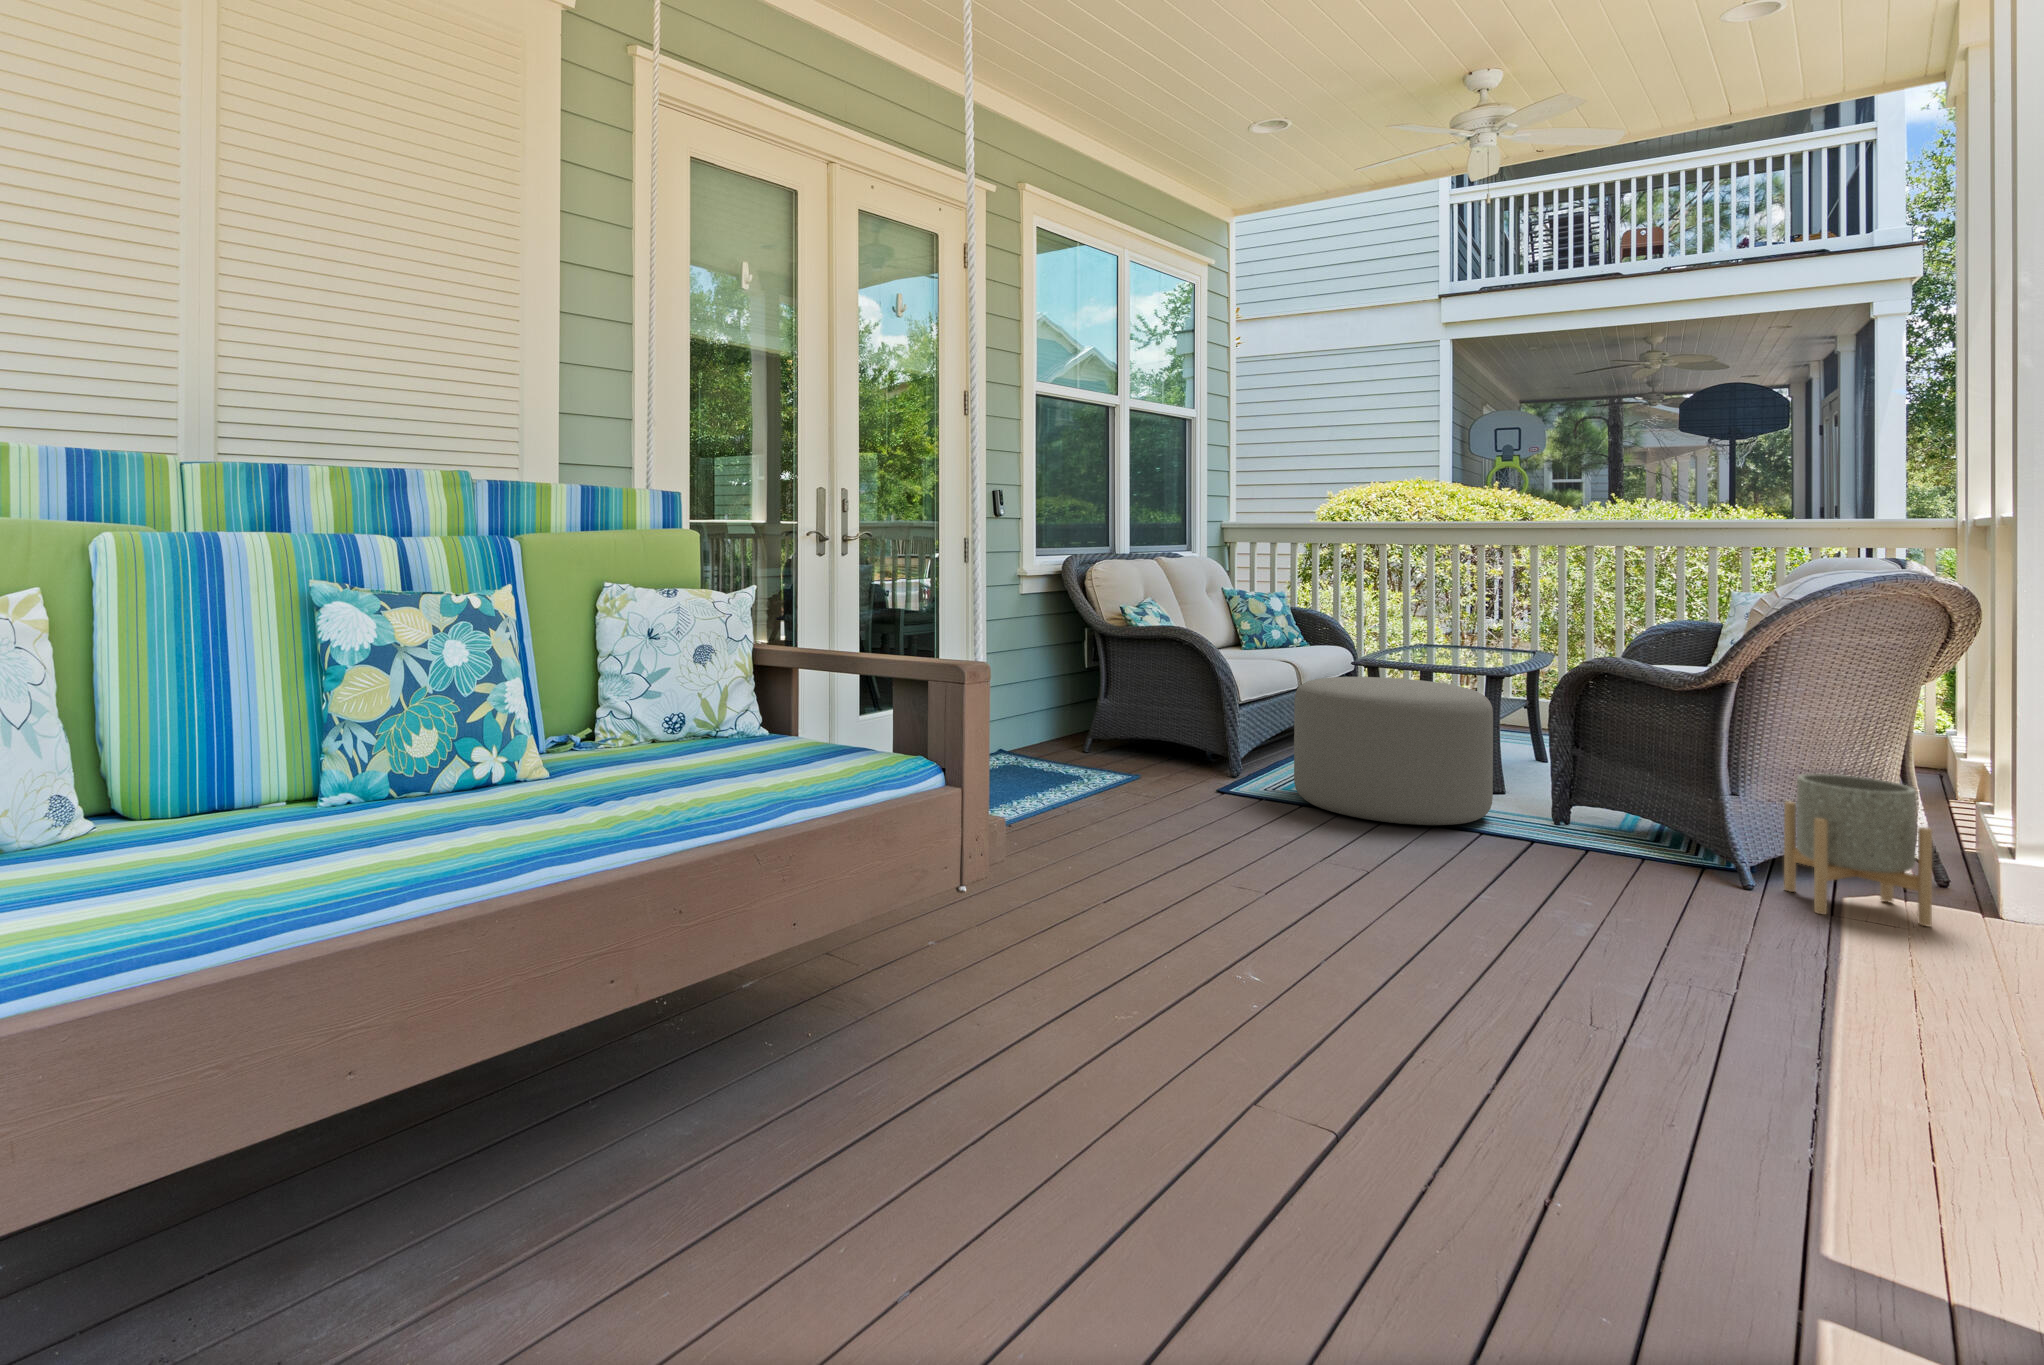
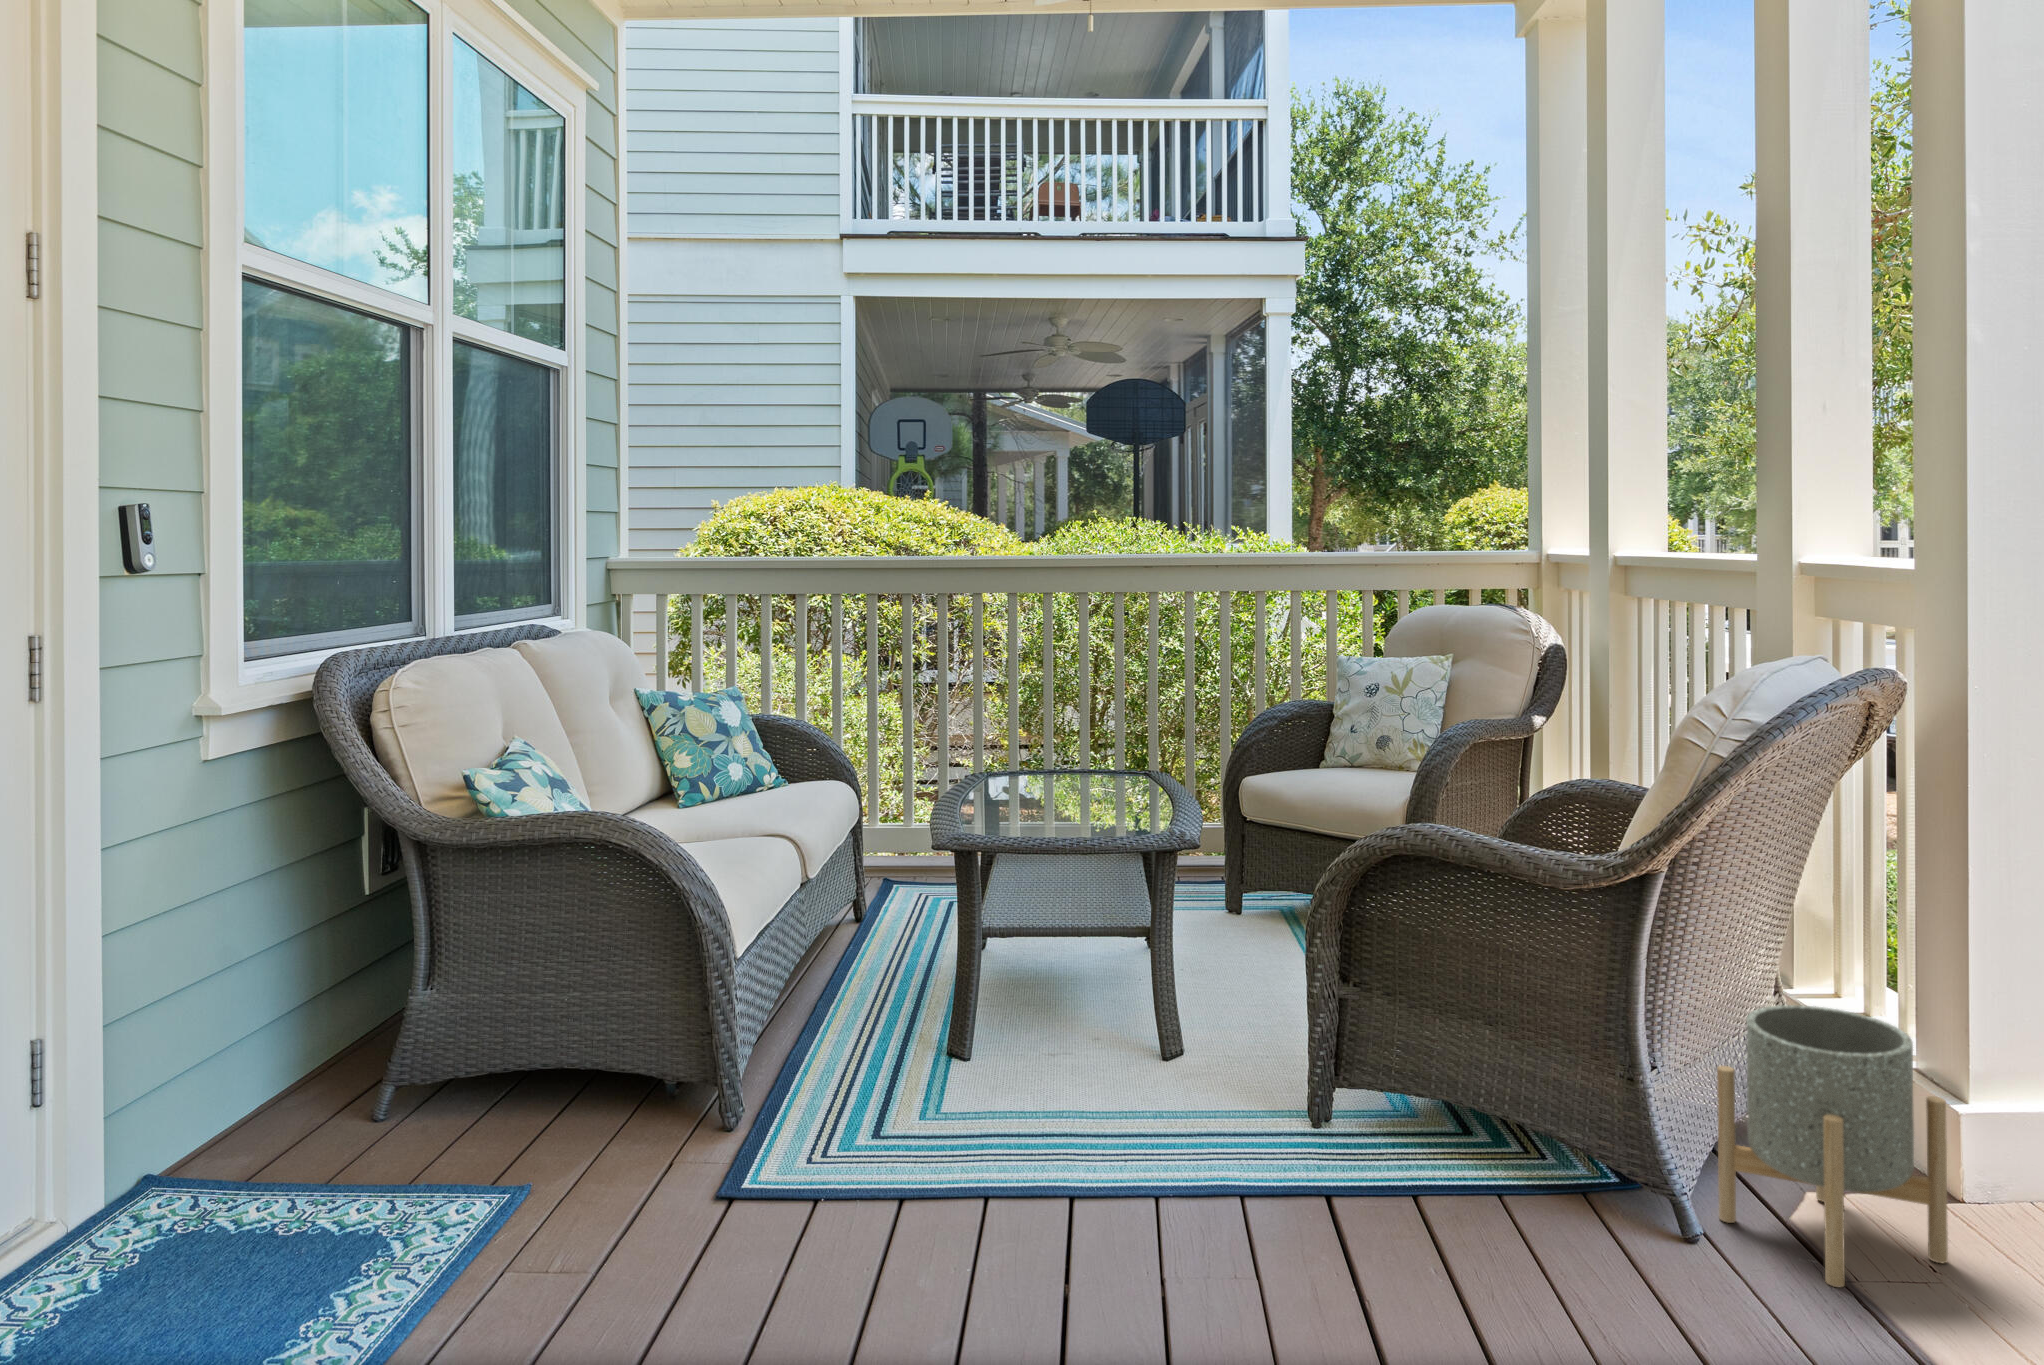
ottoman: present [1294,677,1493,825] -> none [885,881,1239,1232]

